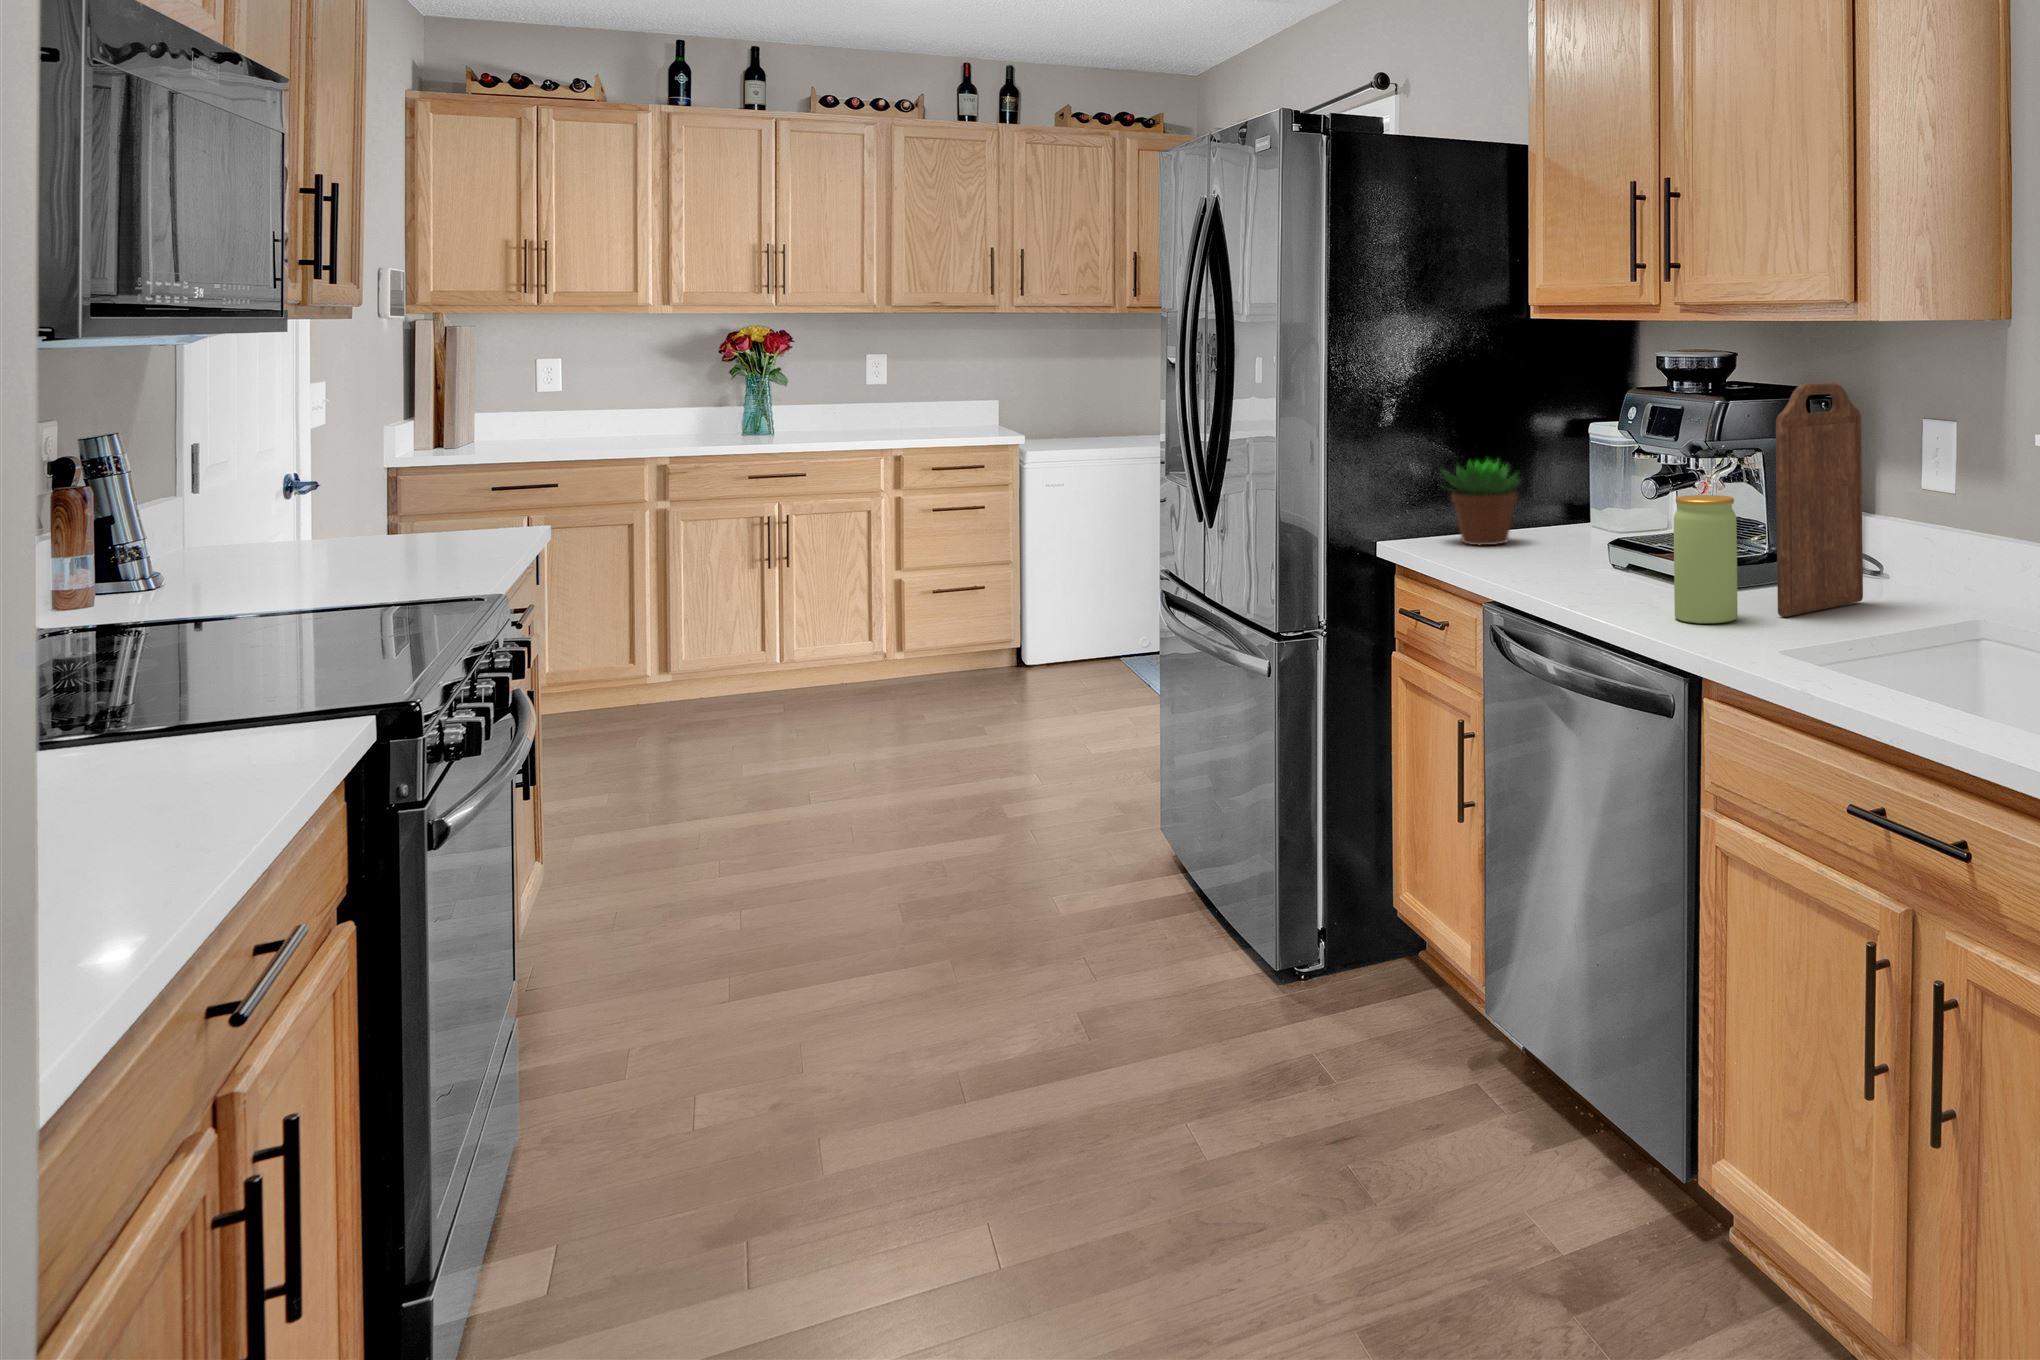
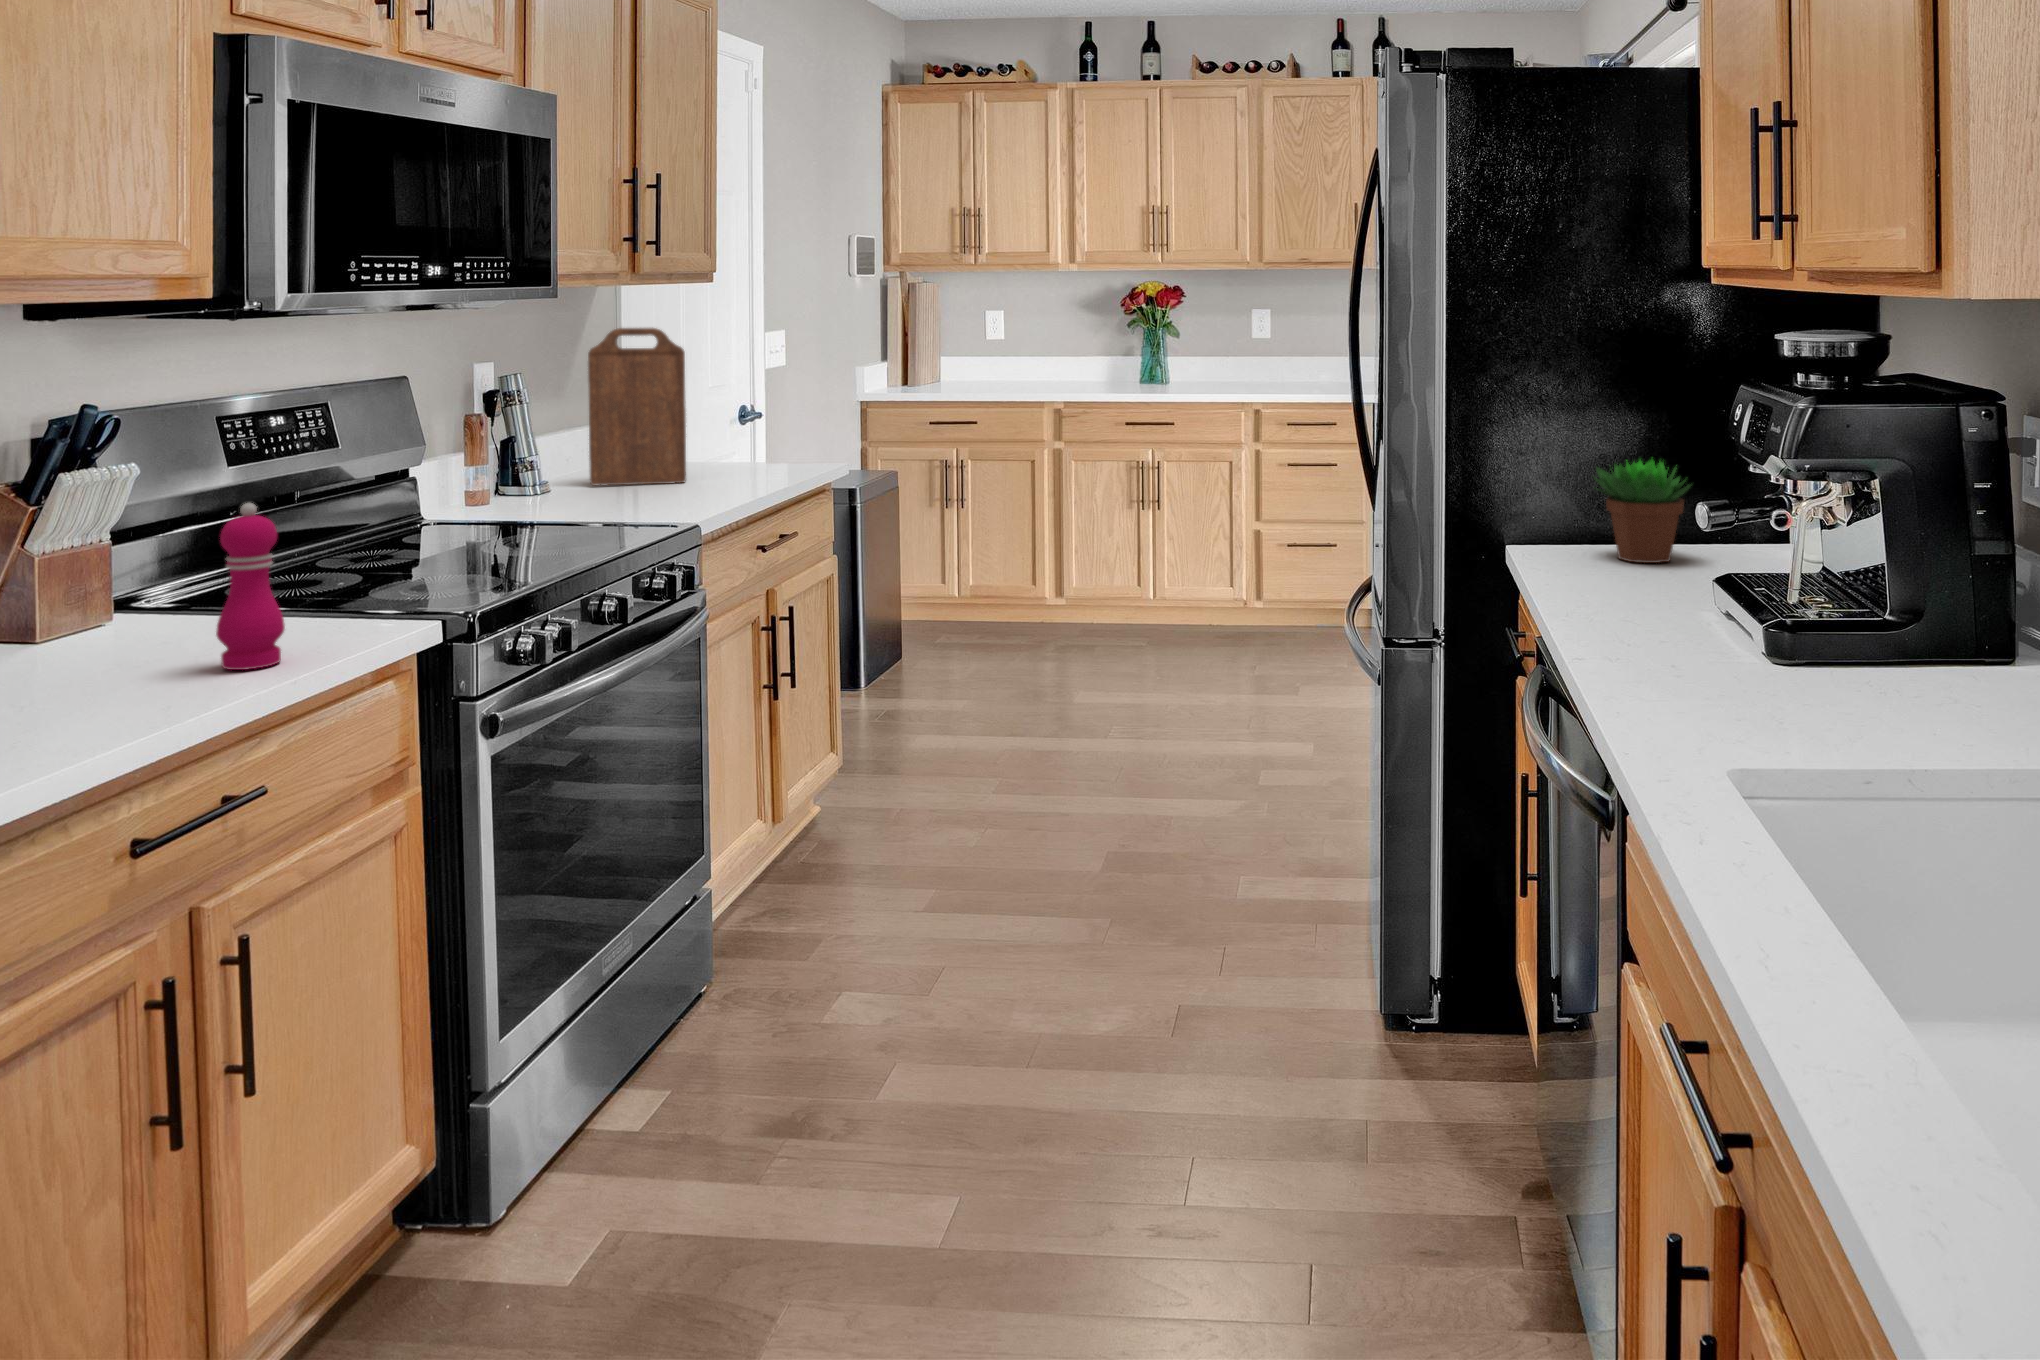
cutting board: present [1776,383,1863,617] -> present [588,328,686,486]
jar: present [1674,495,1738,623] -> none [1697,534,1784,706]
pepper mill: none [118,569,215,779] -> present [216,503,285,670]

